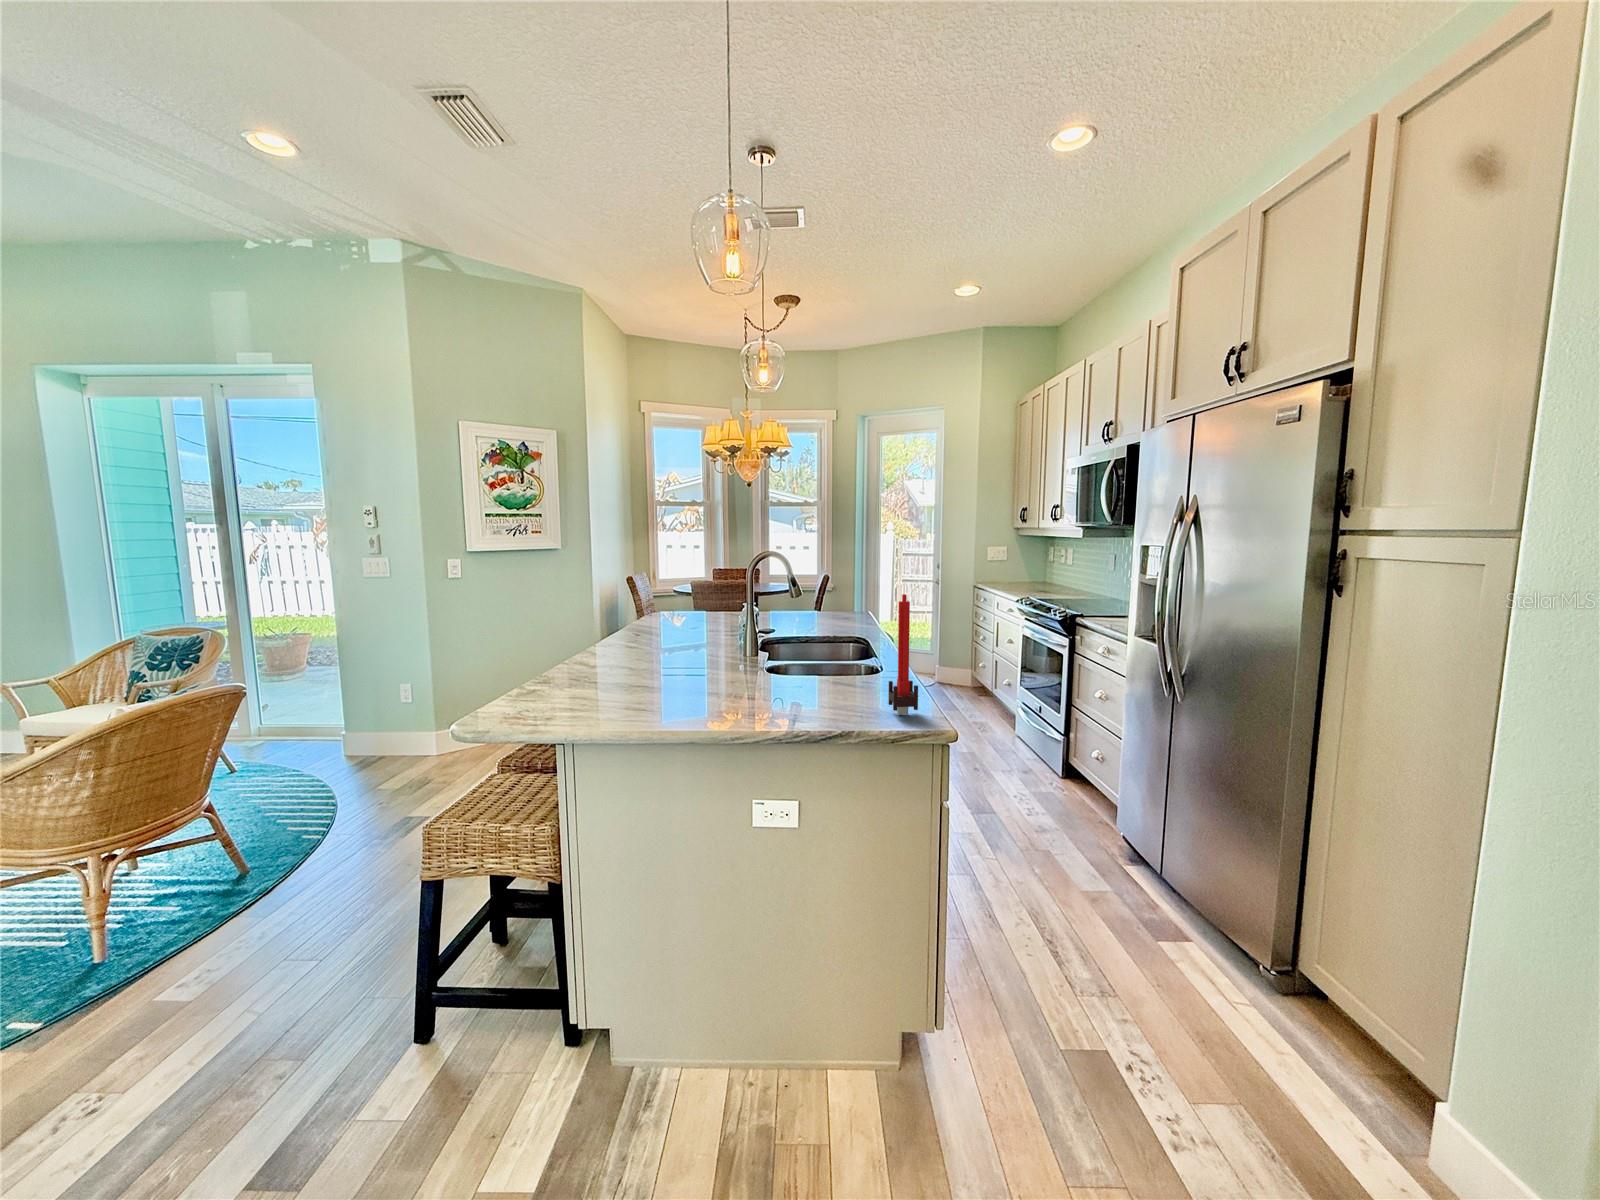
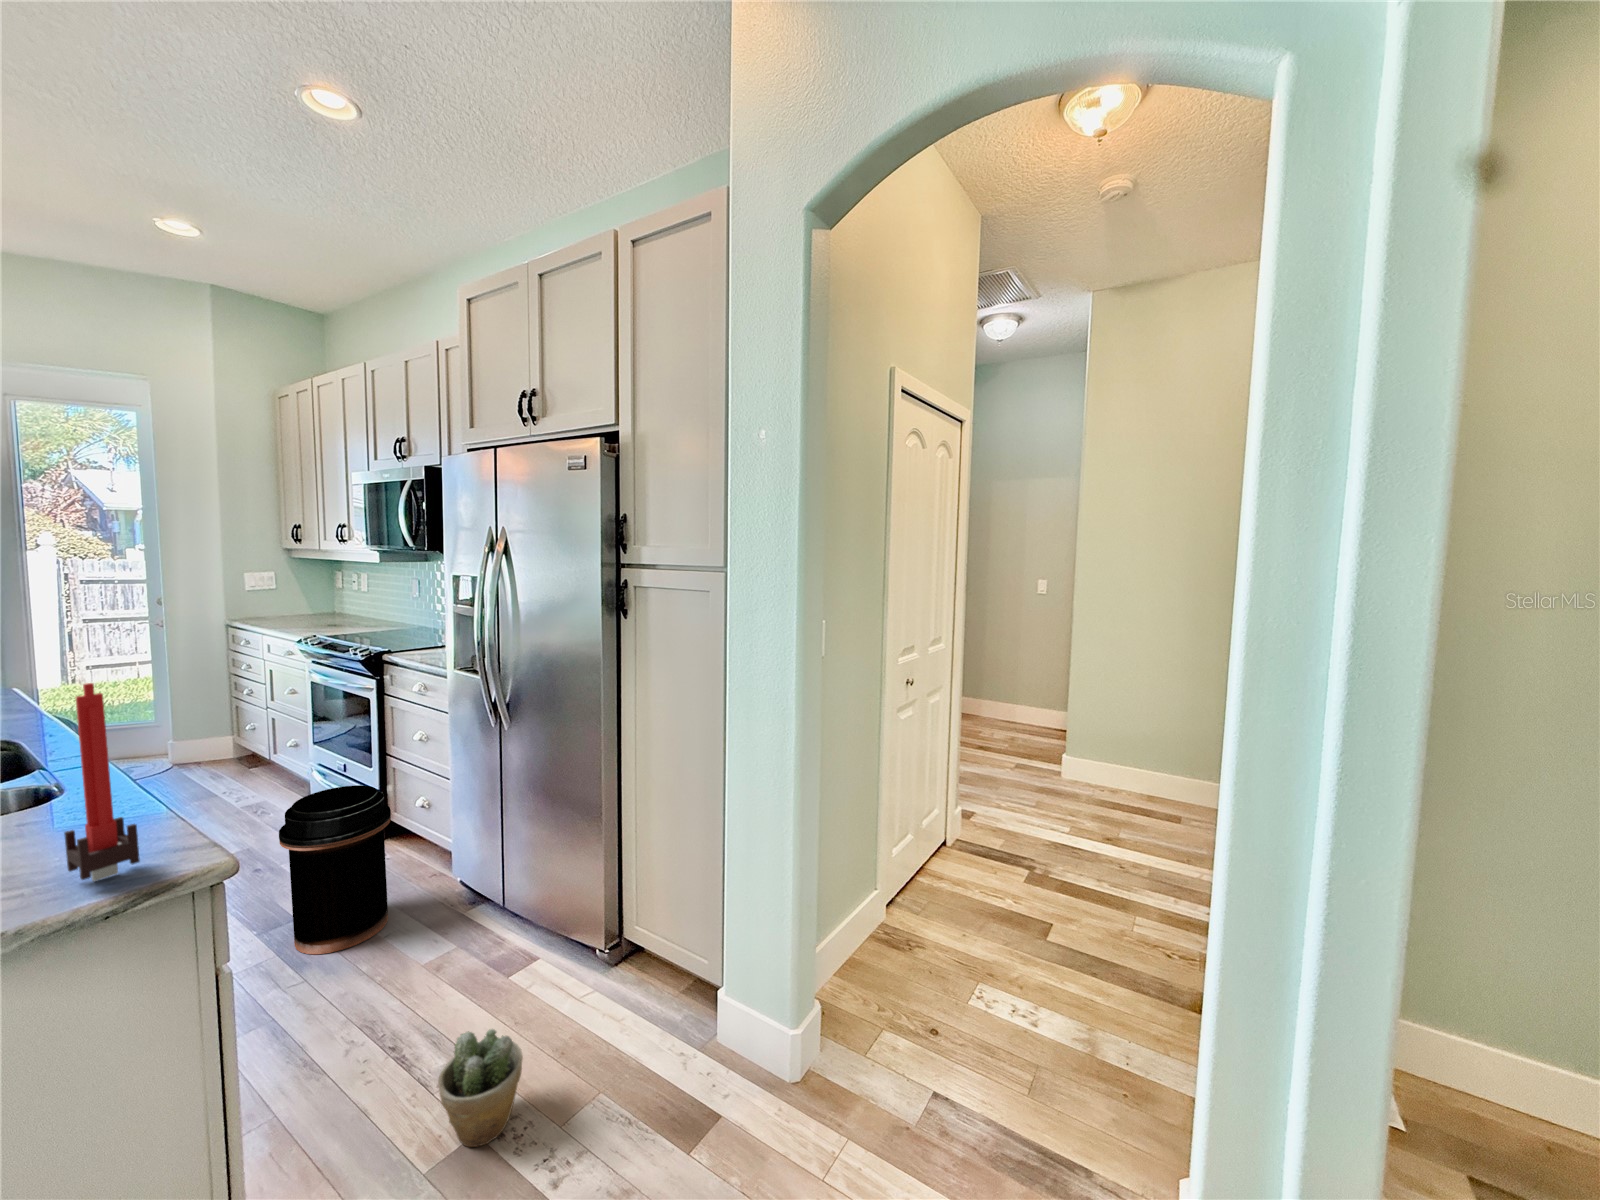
trash can: none [991,719,1070,851] -> present [279,785,391,954]
potted plant: none [1081,954,1158,1064] -> present [438,1029,523,1147]

